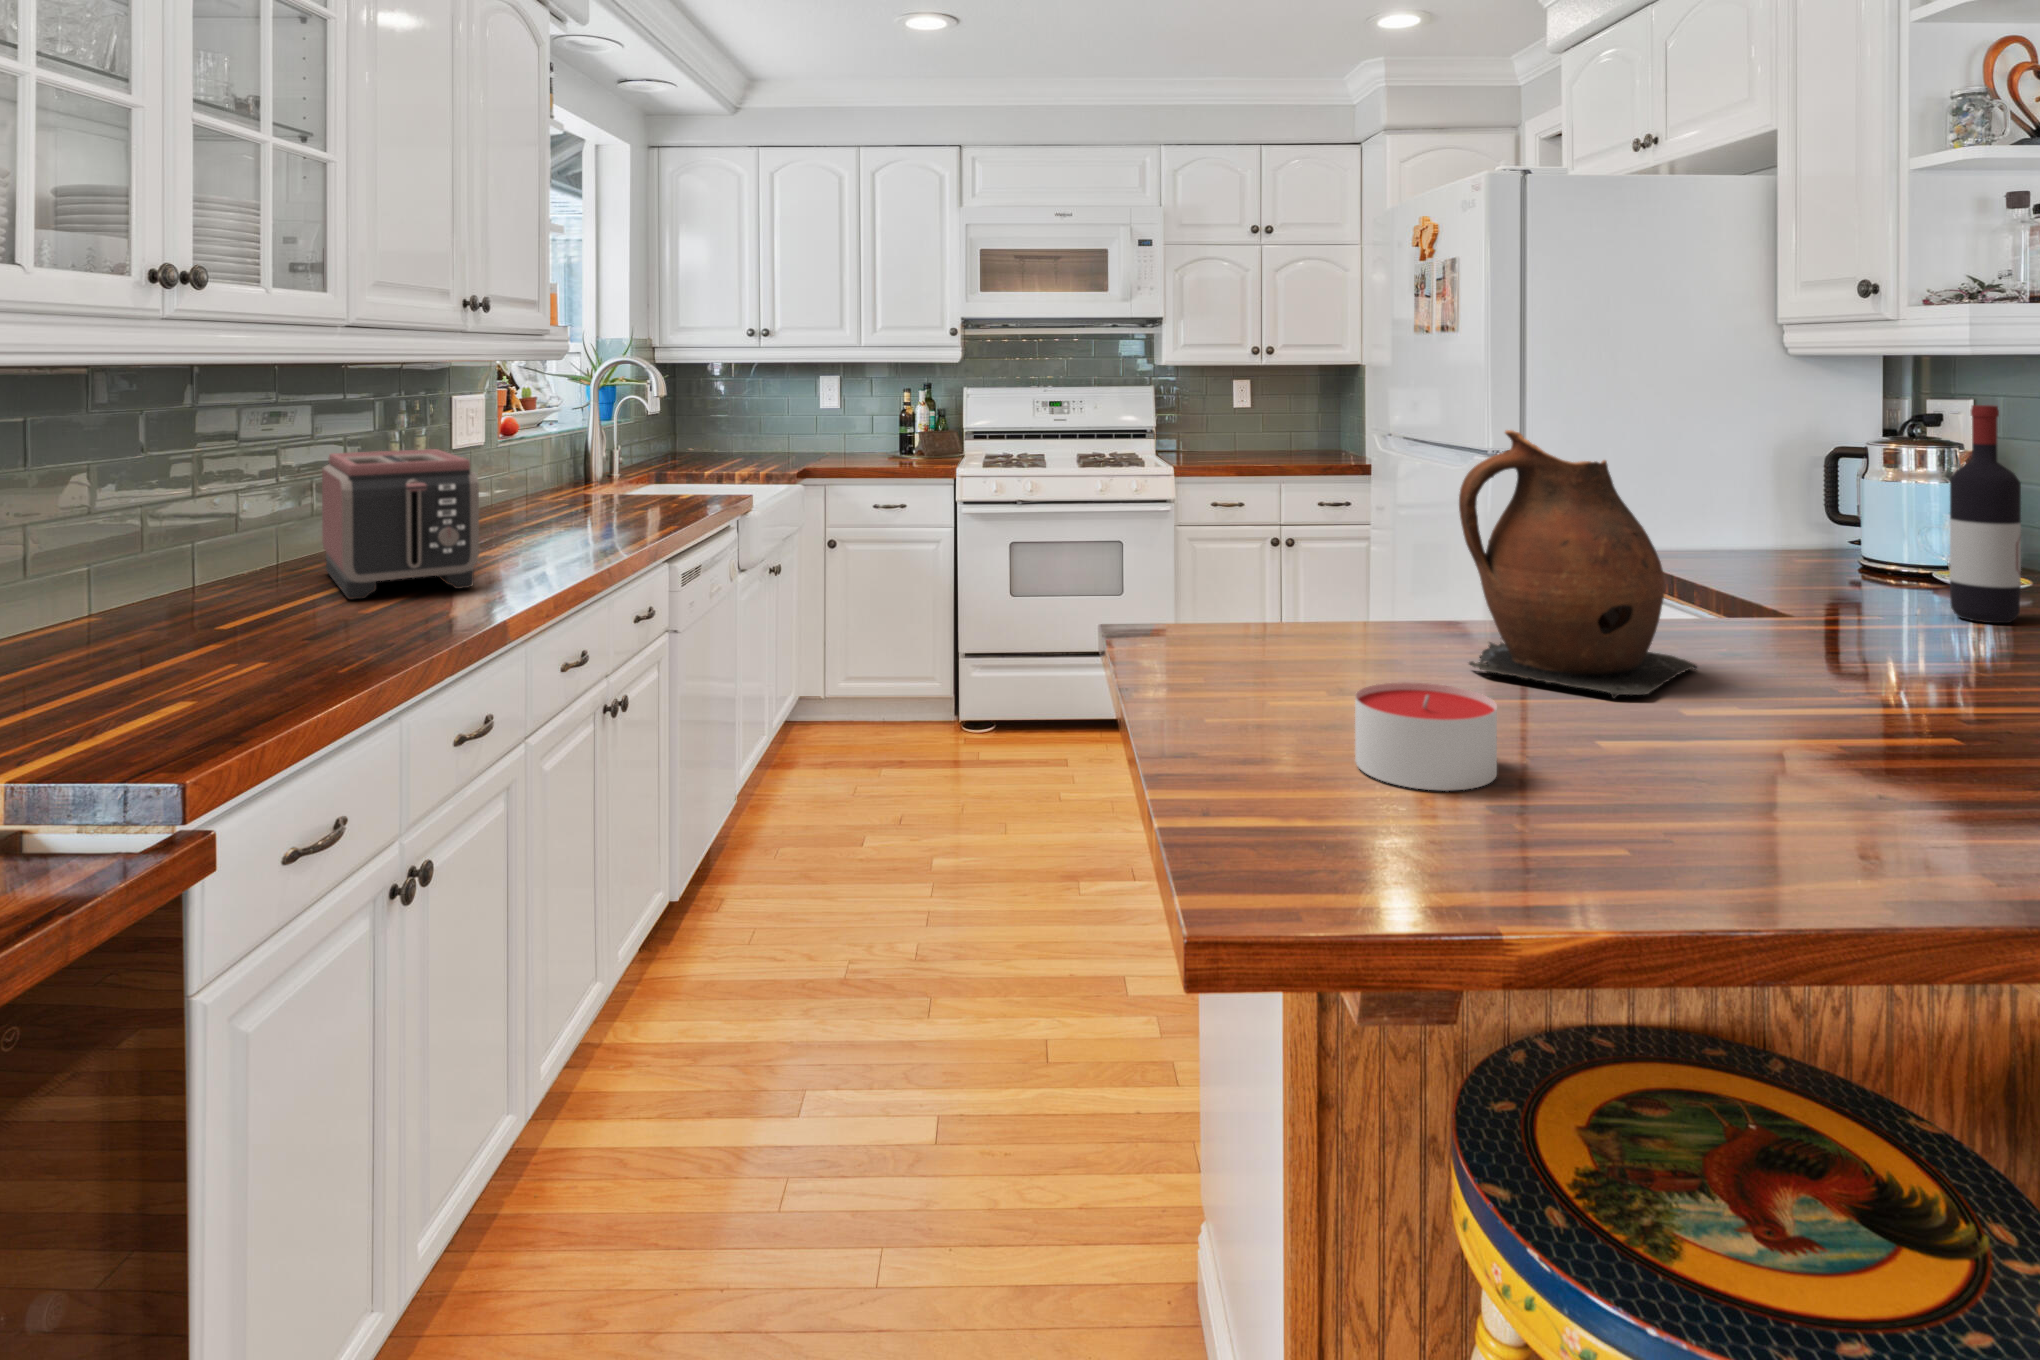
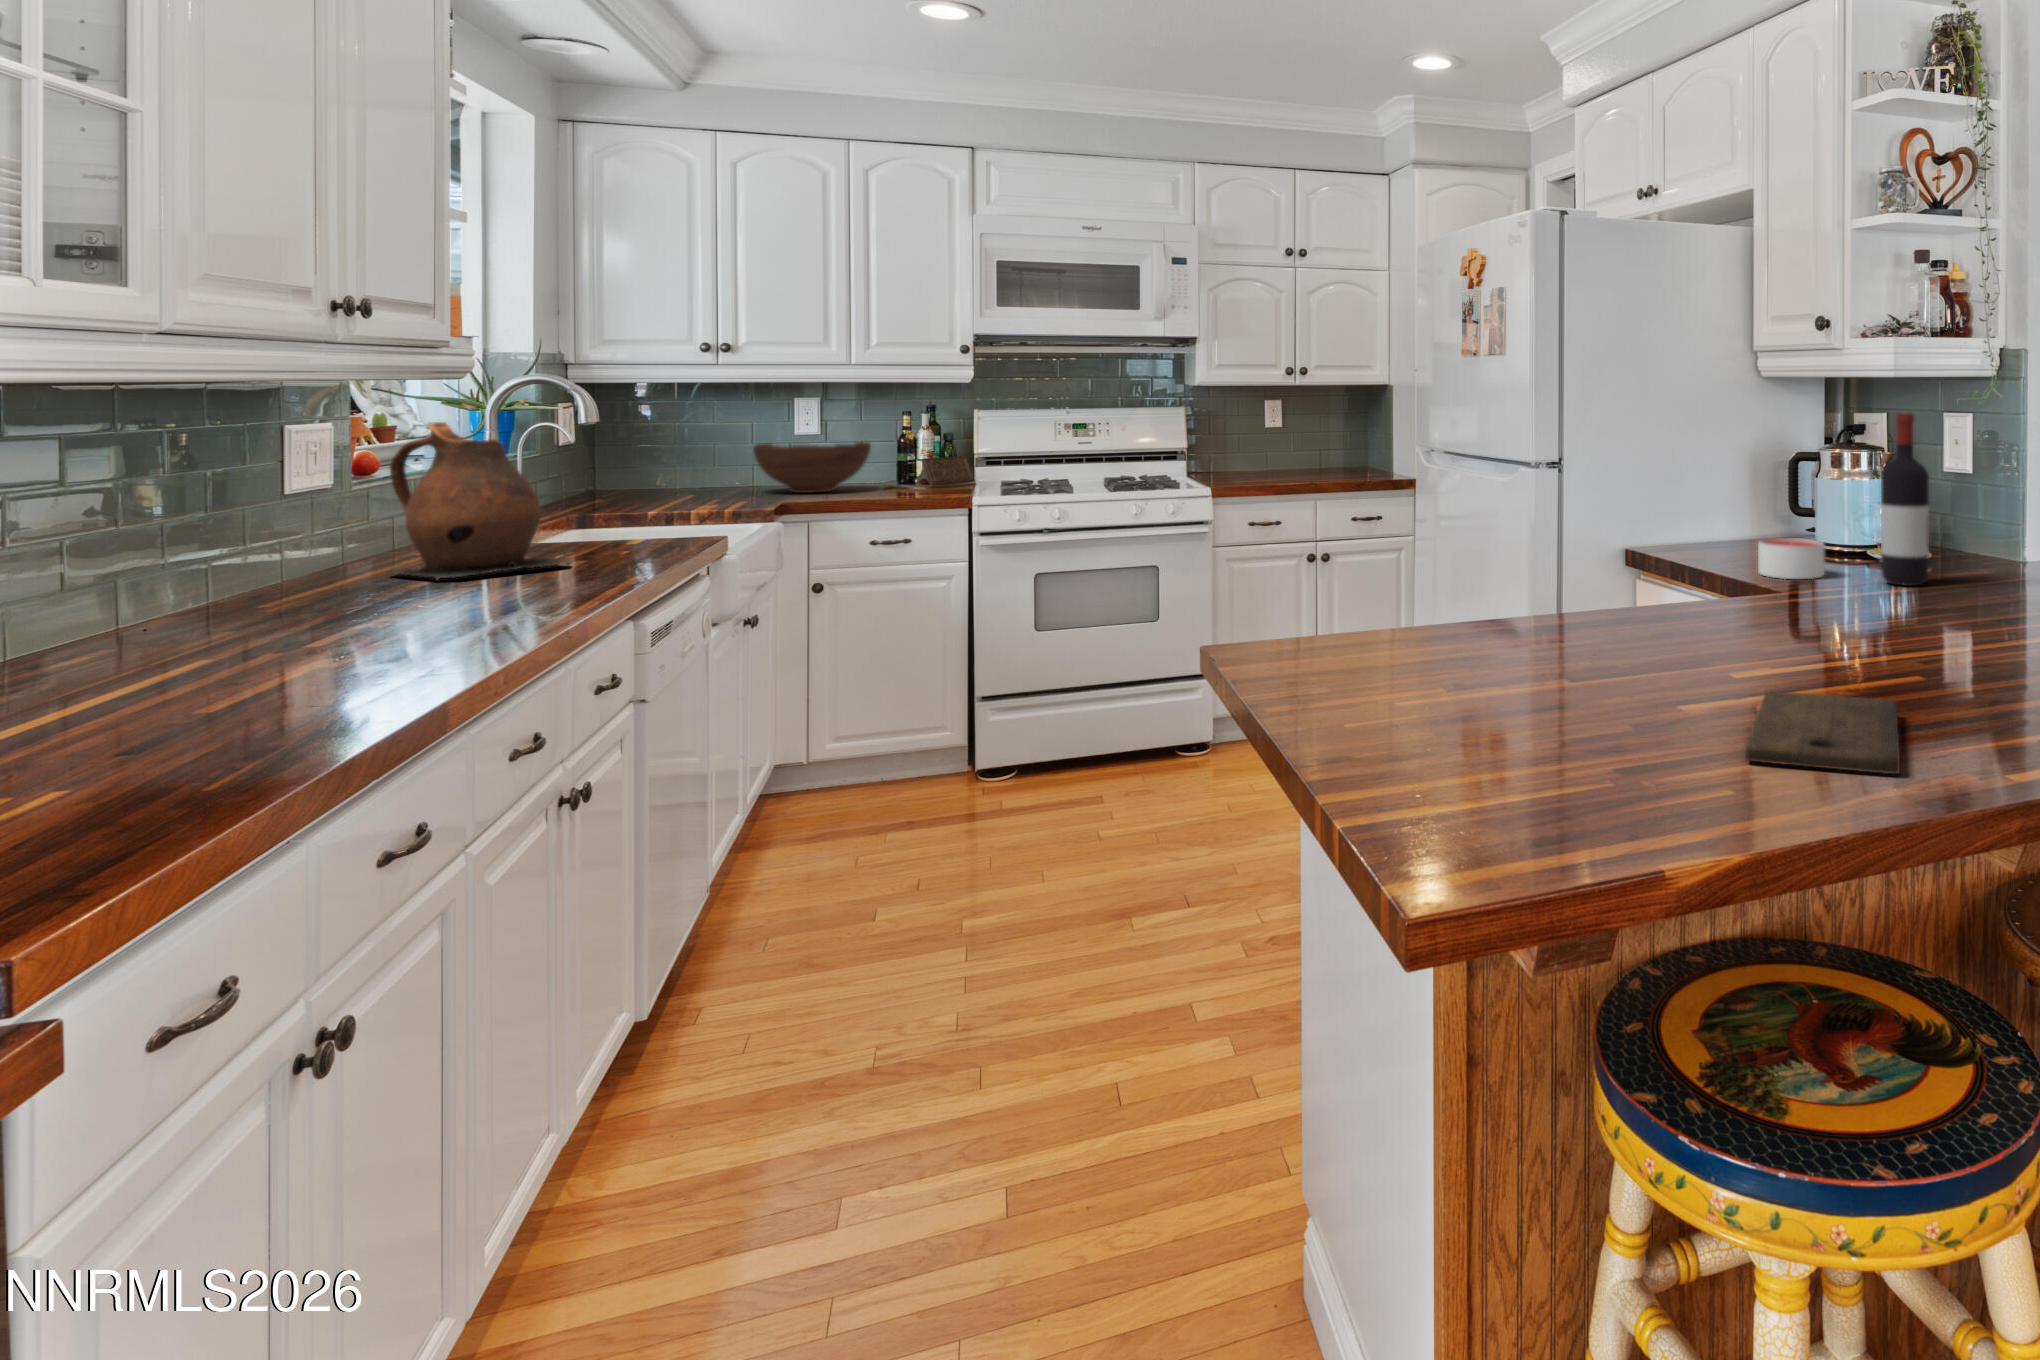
fruit bowl: none [786,413,880,459] -> present [753,442,871,493]
ceramic pitcher: present [1459,430,1697,699] -> present [390,422,570,580]
toaster: present [322,449,479,599] -> none [102,485,375,682]
candle: present [1355,682,1497,791] -> present [1758,538,1824,579]
cutting board: none [1665,743,1897,869] -> present [1746,691,1900,774]

